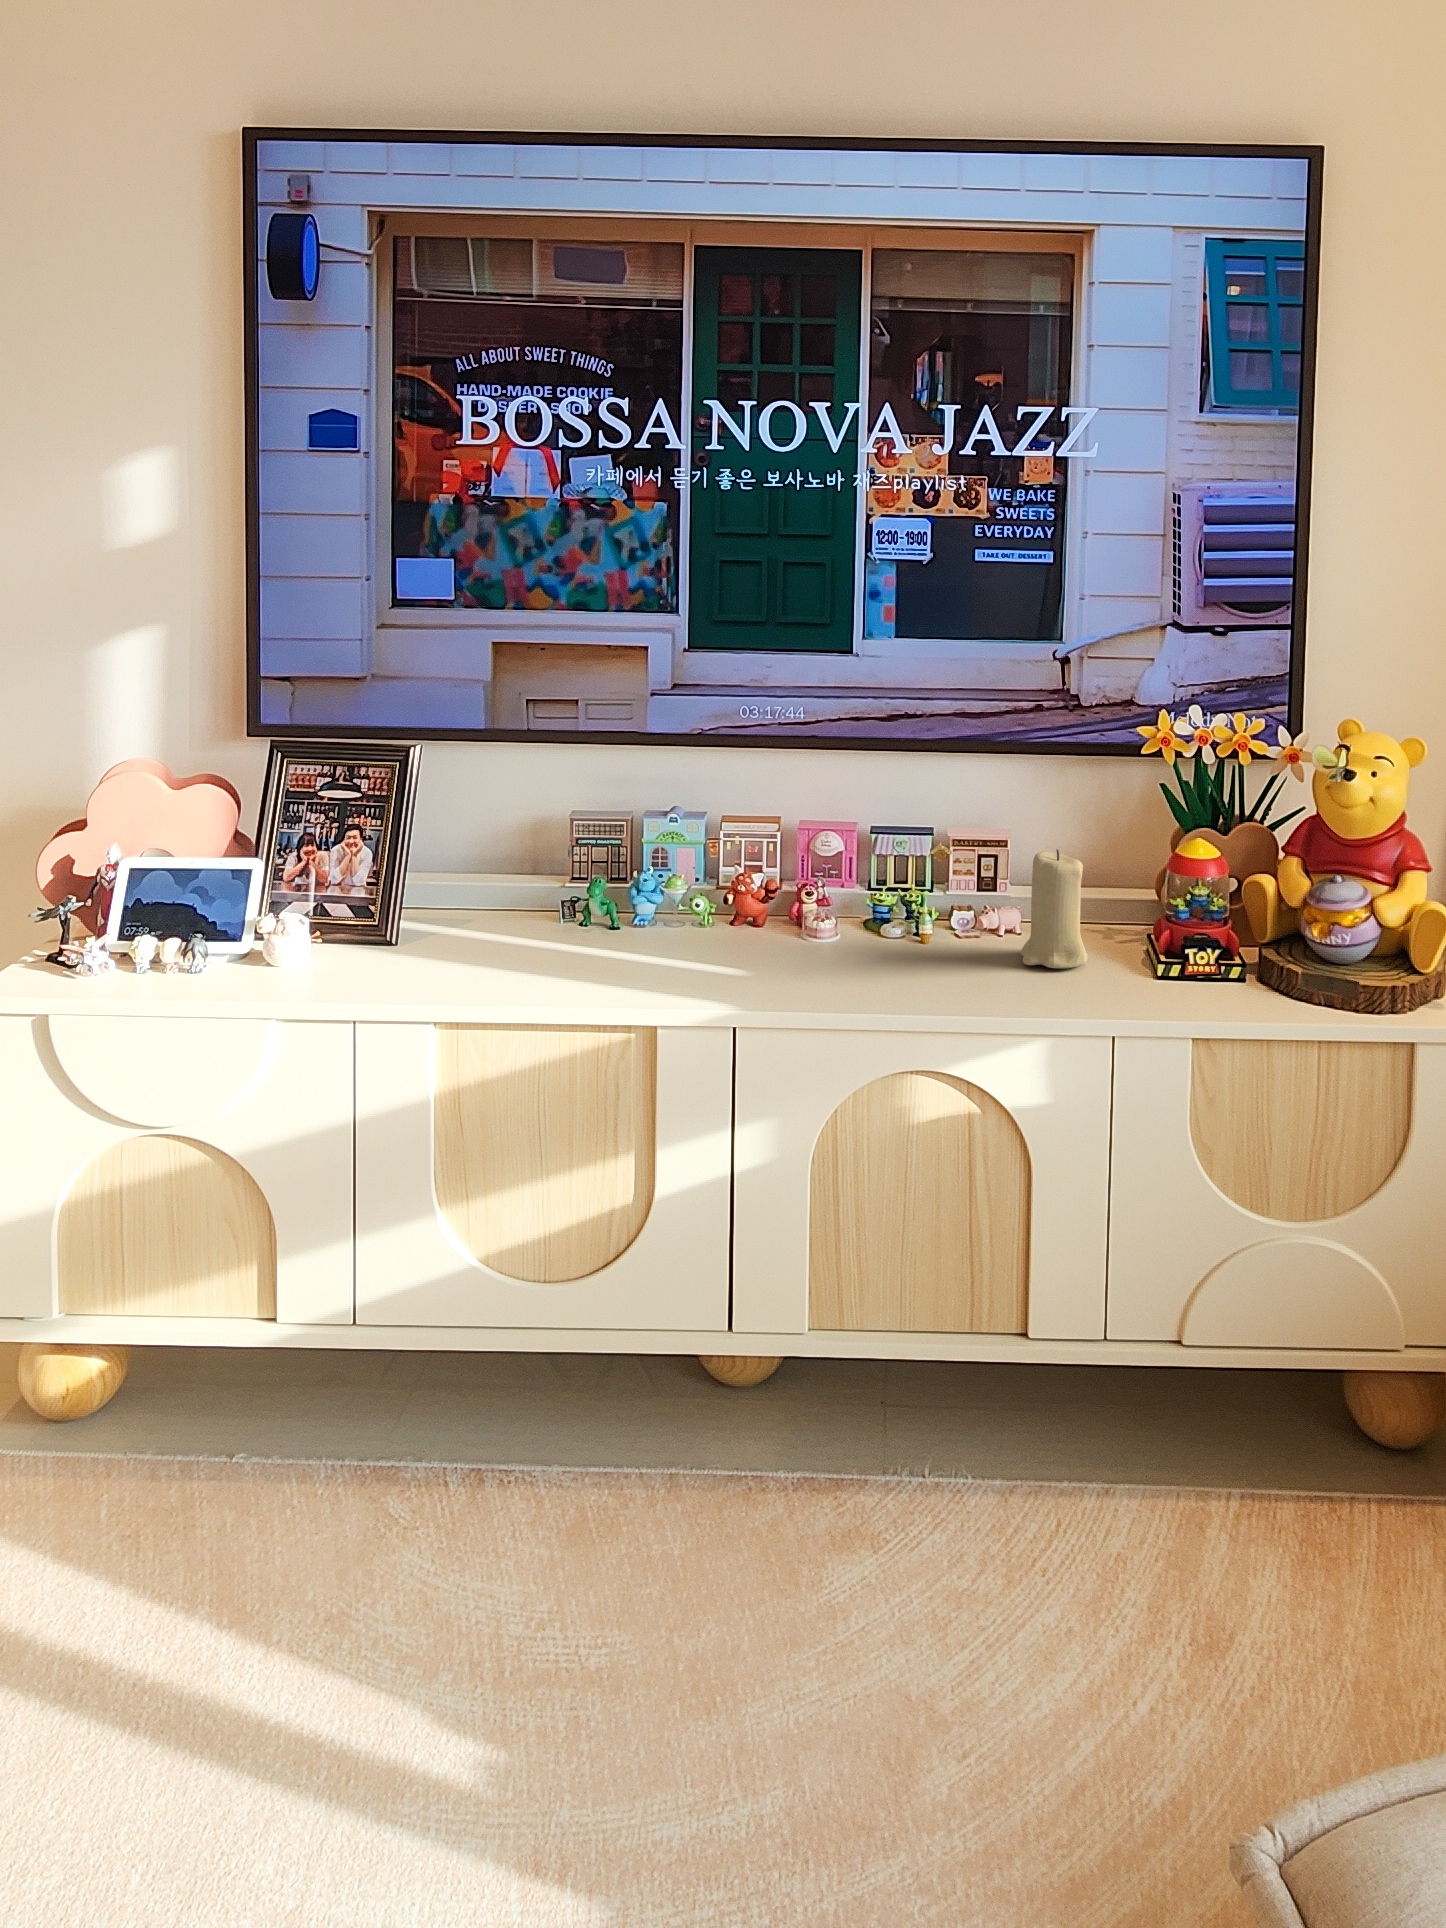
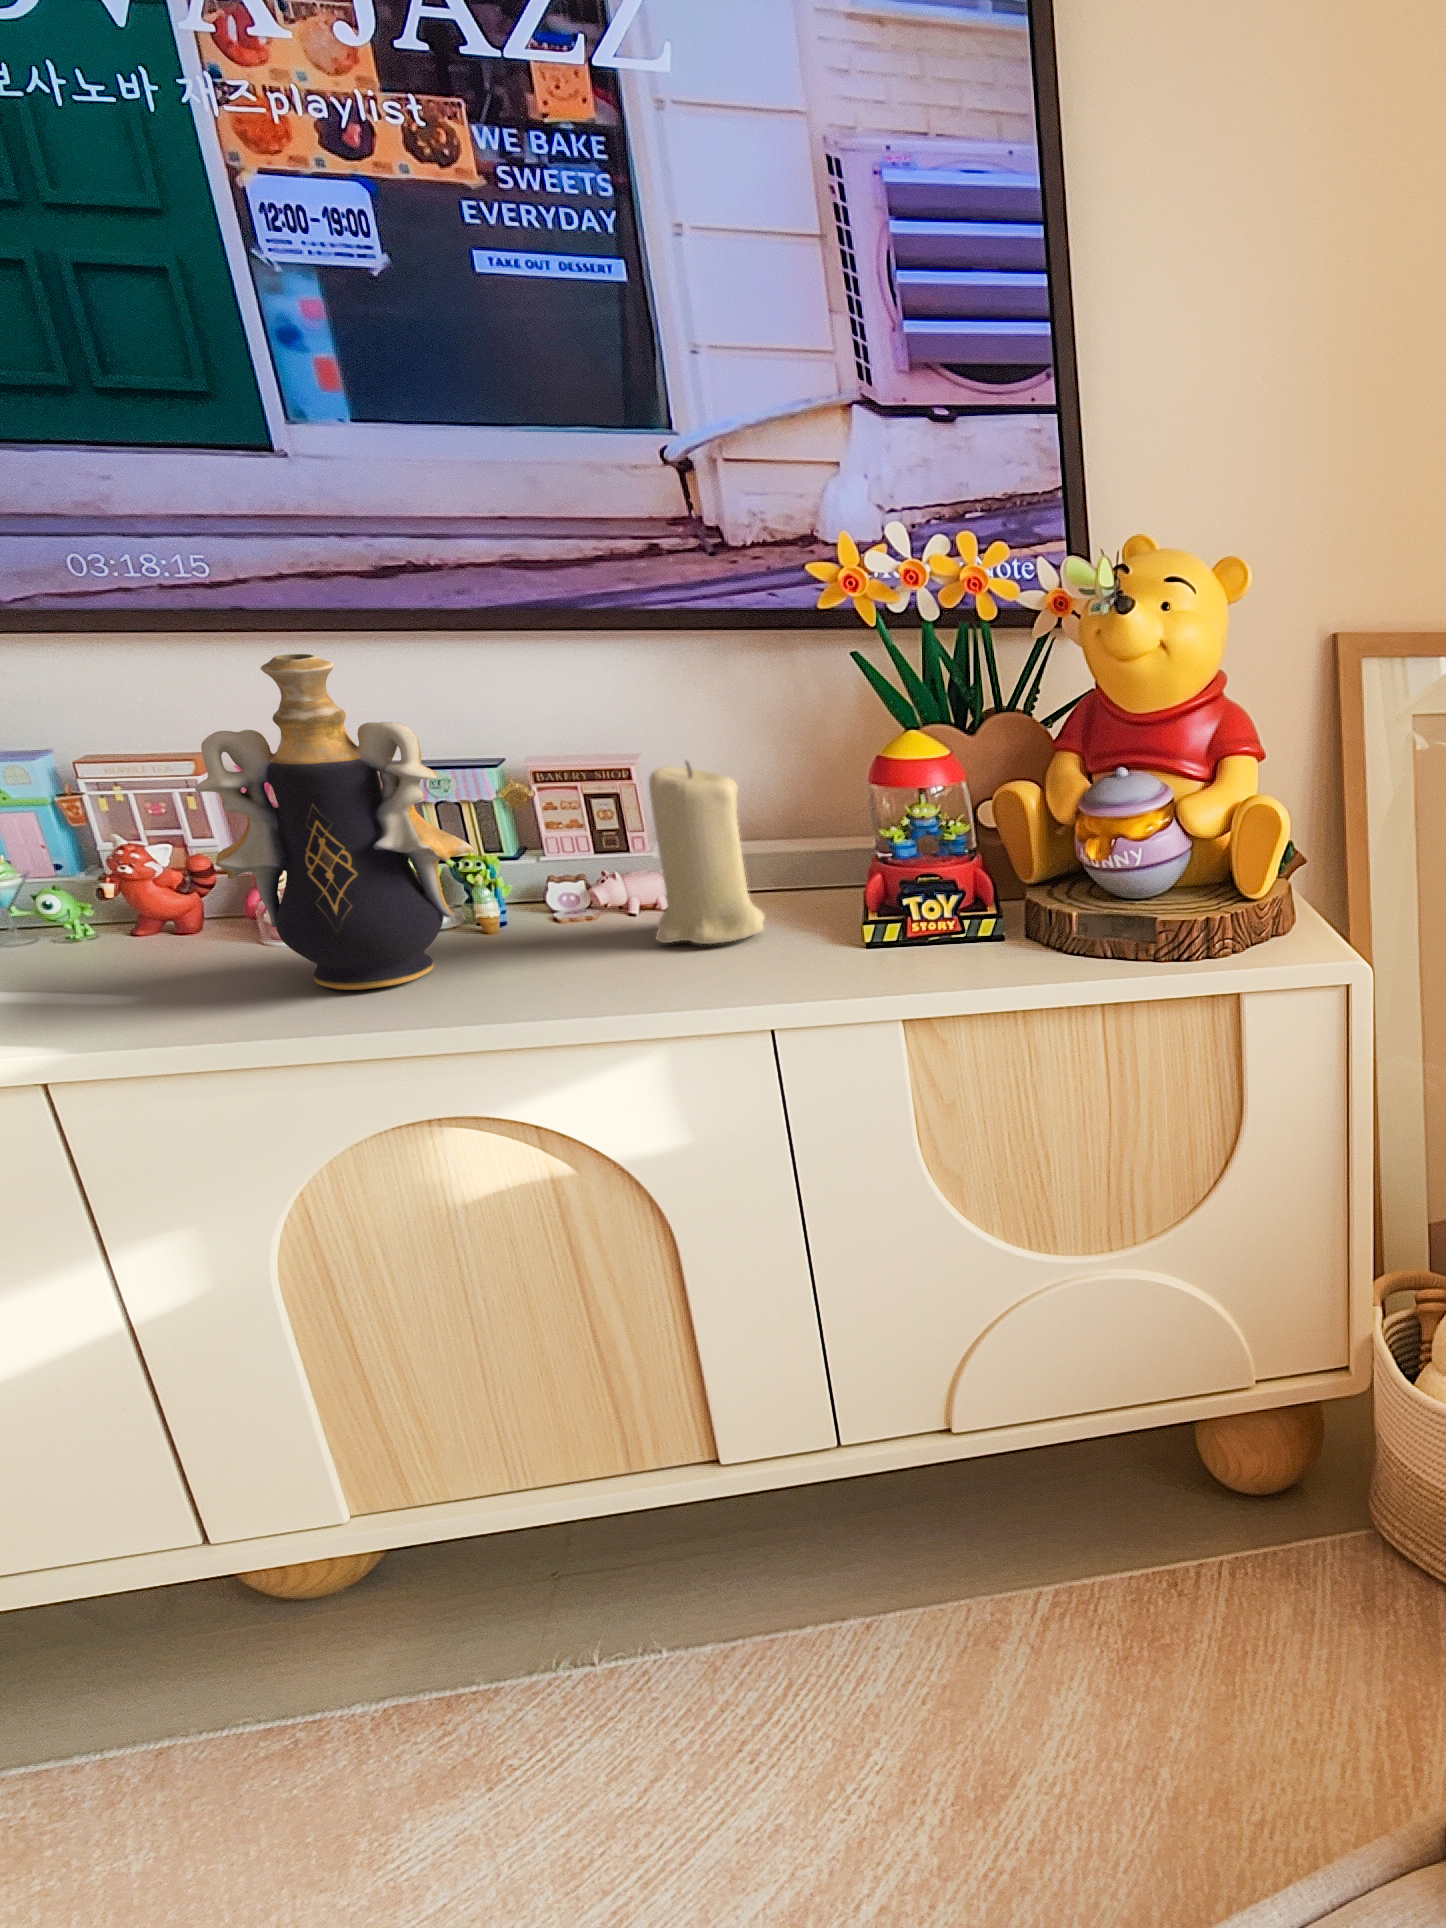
decorative vase: none [800,782,936,981] -> present [195,654,474,990]

